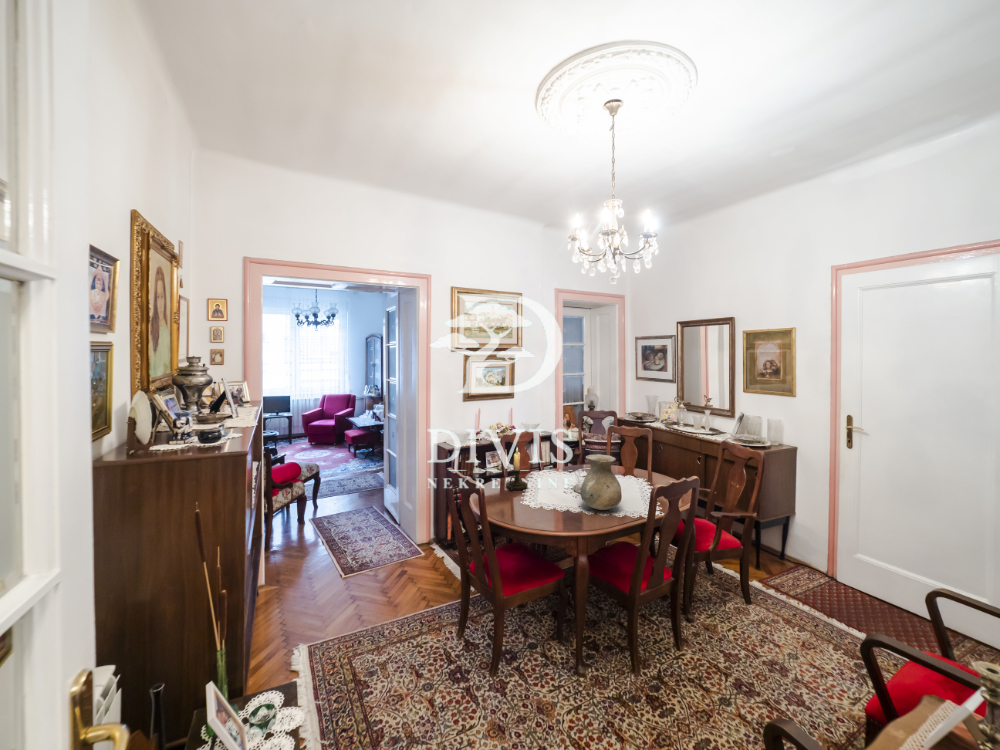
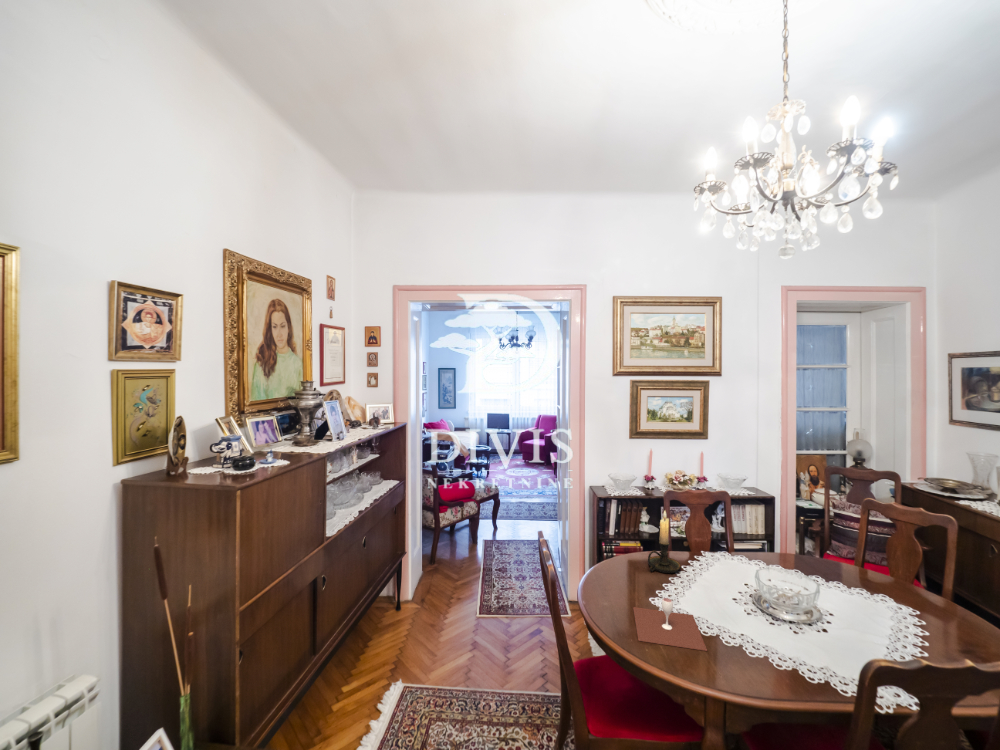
vase: present [580,454,622,510] -> none [742,549,823,654]
wine glass: none [517,497,570,525] -> present [633,598,707,651]

